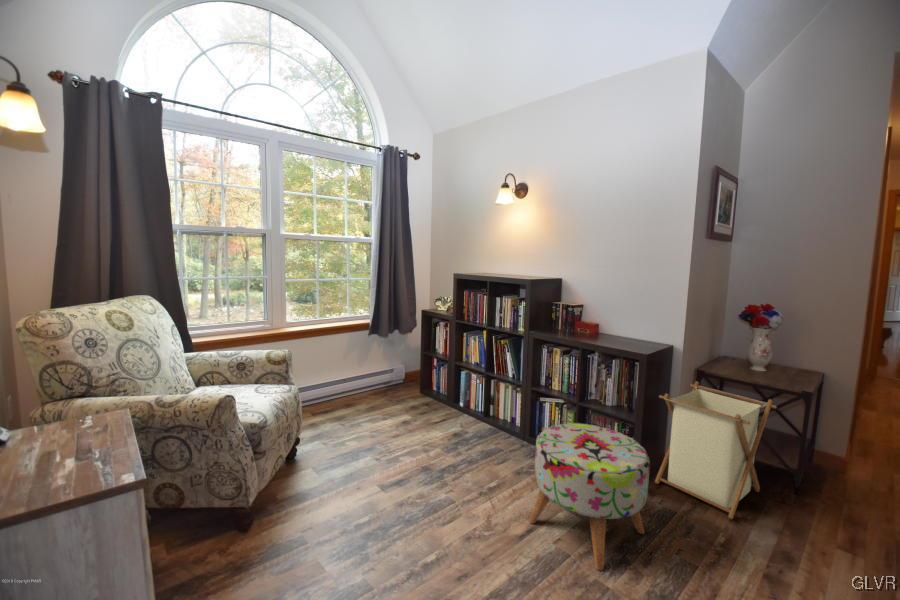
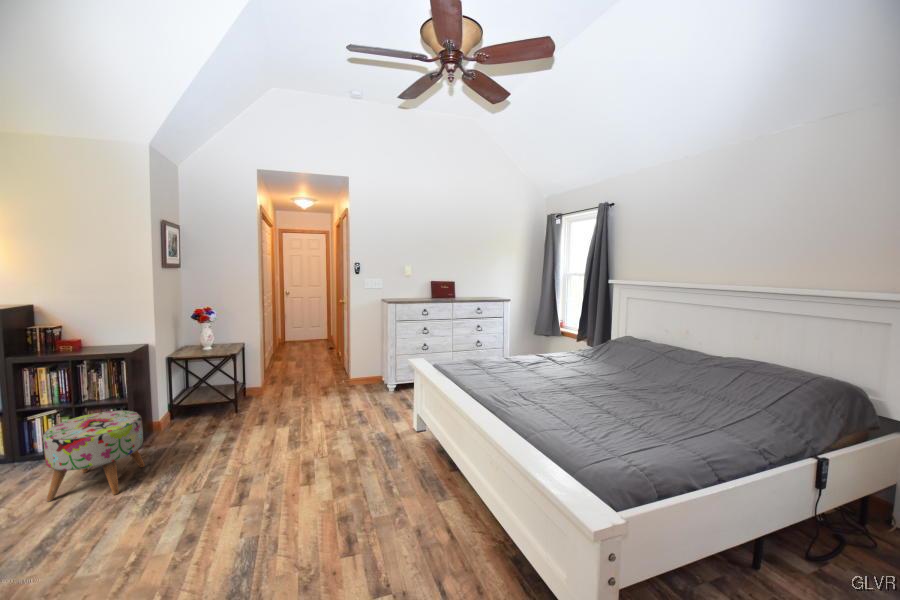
laundry basket: present [655,381,777,519] -> none [143,364,217,440]

